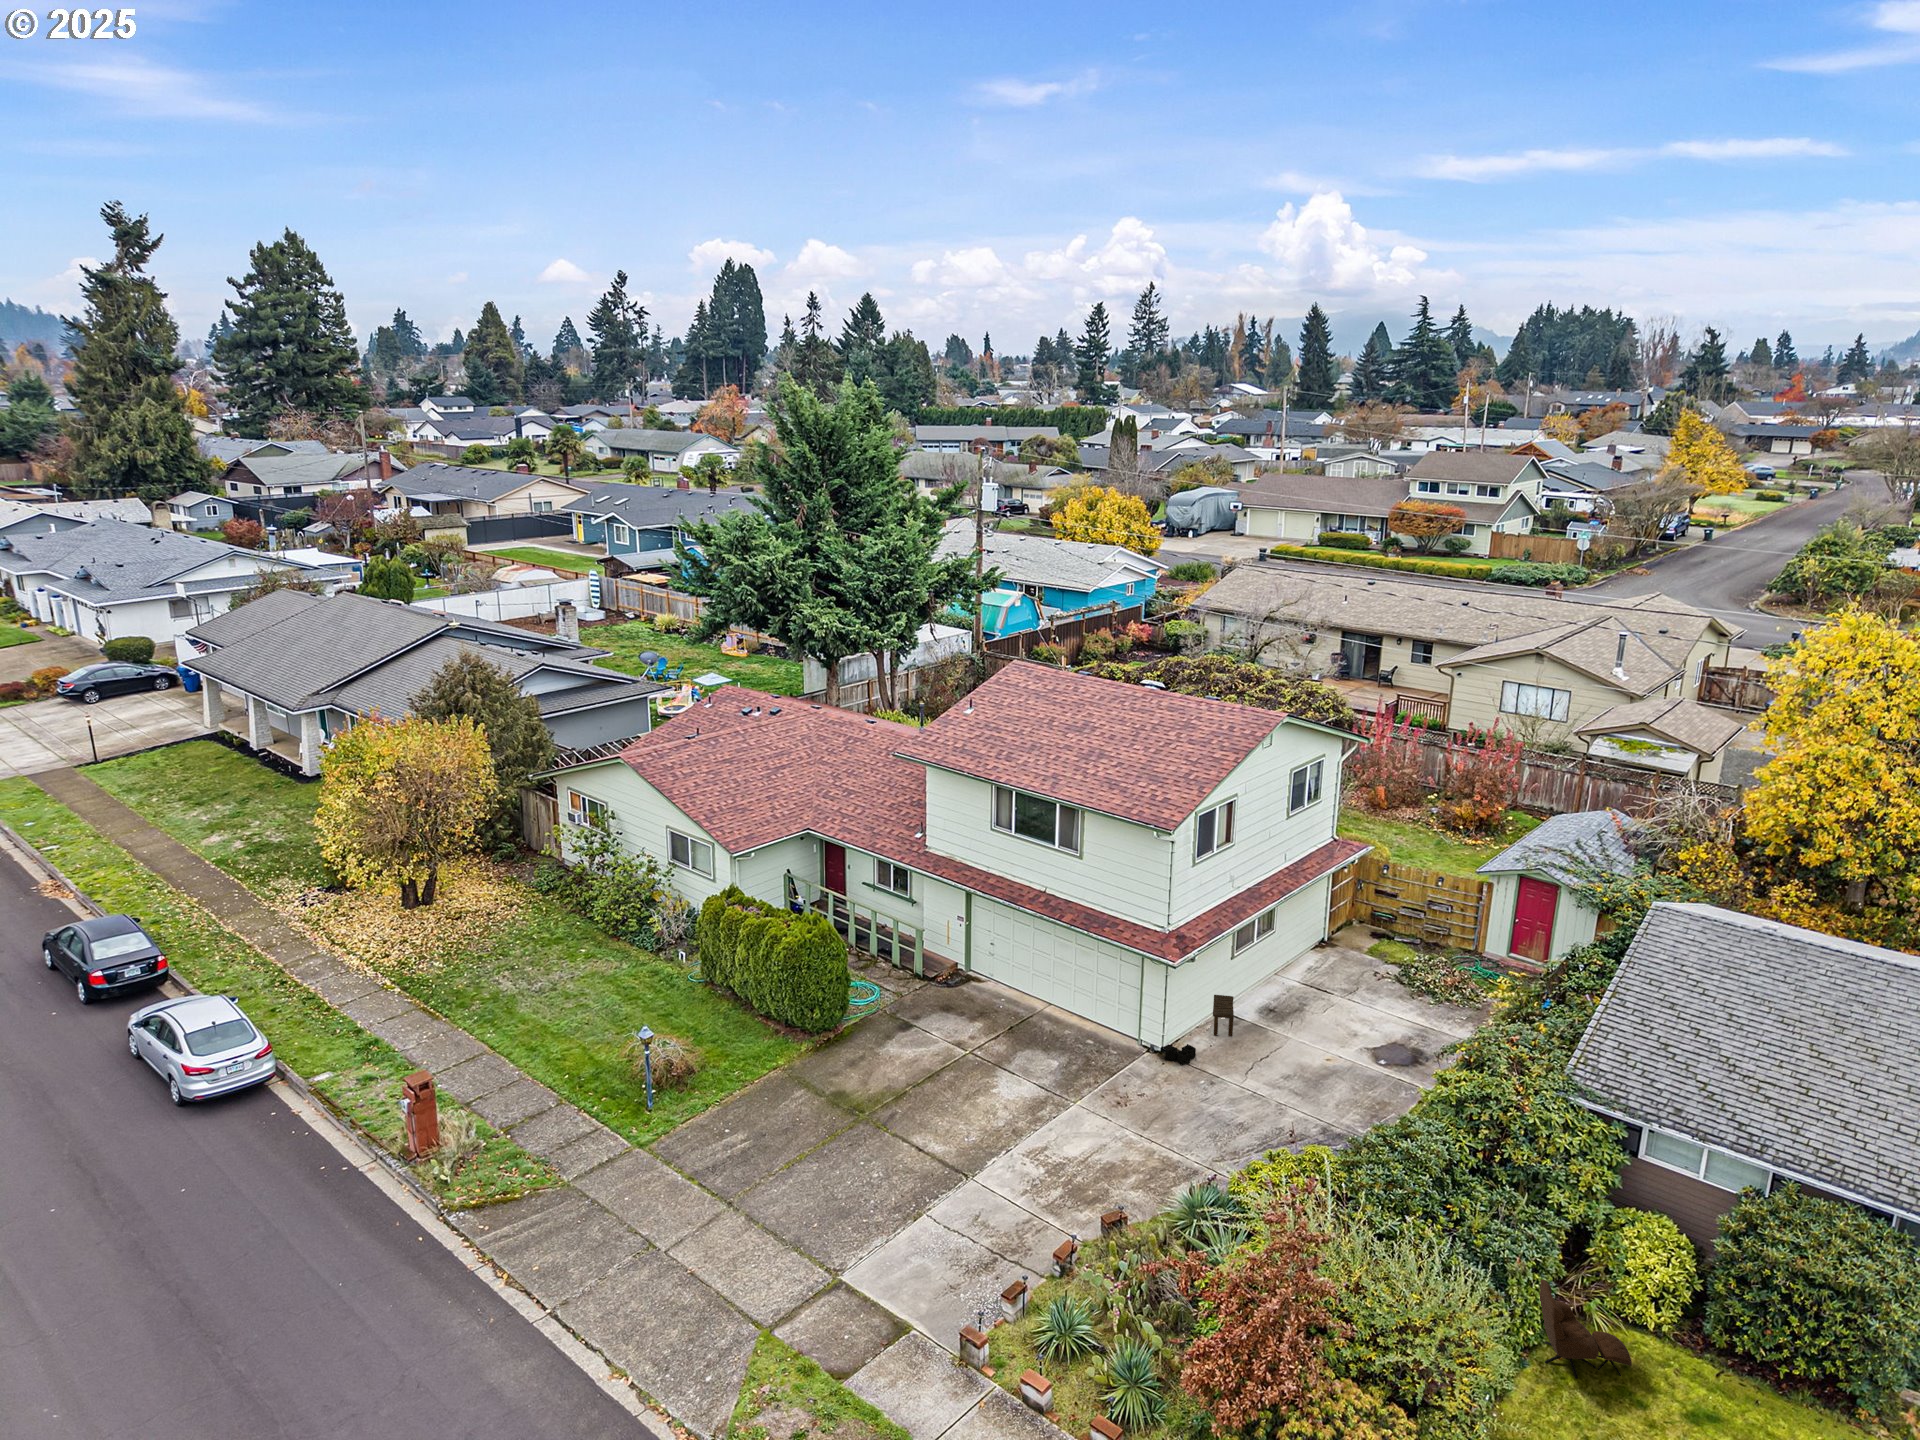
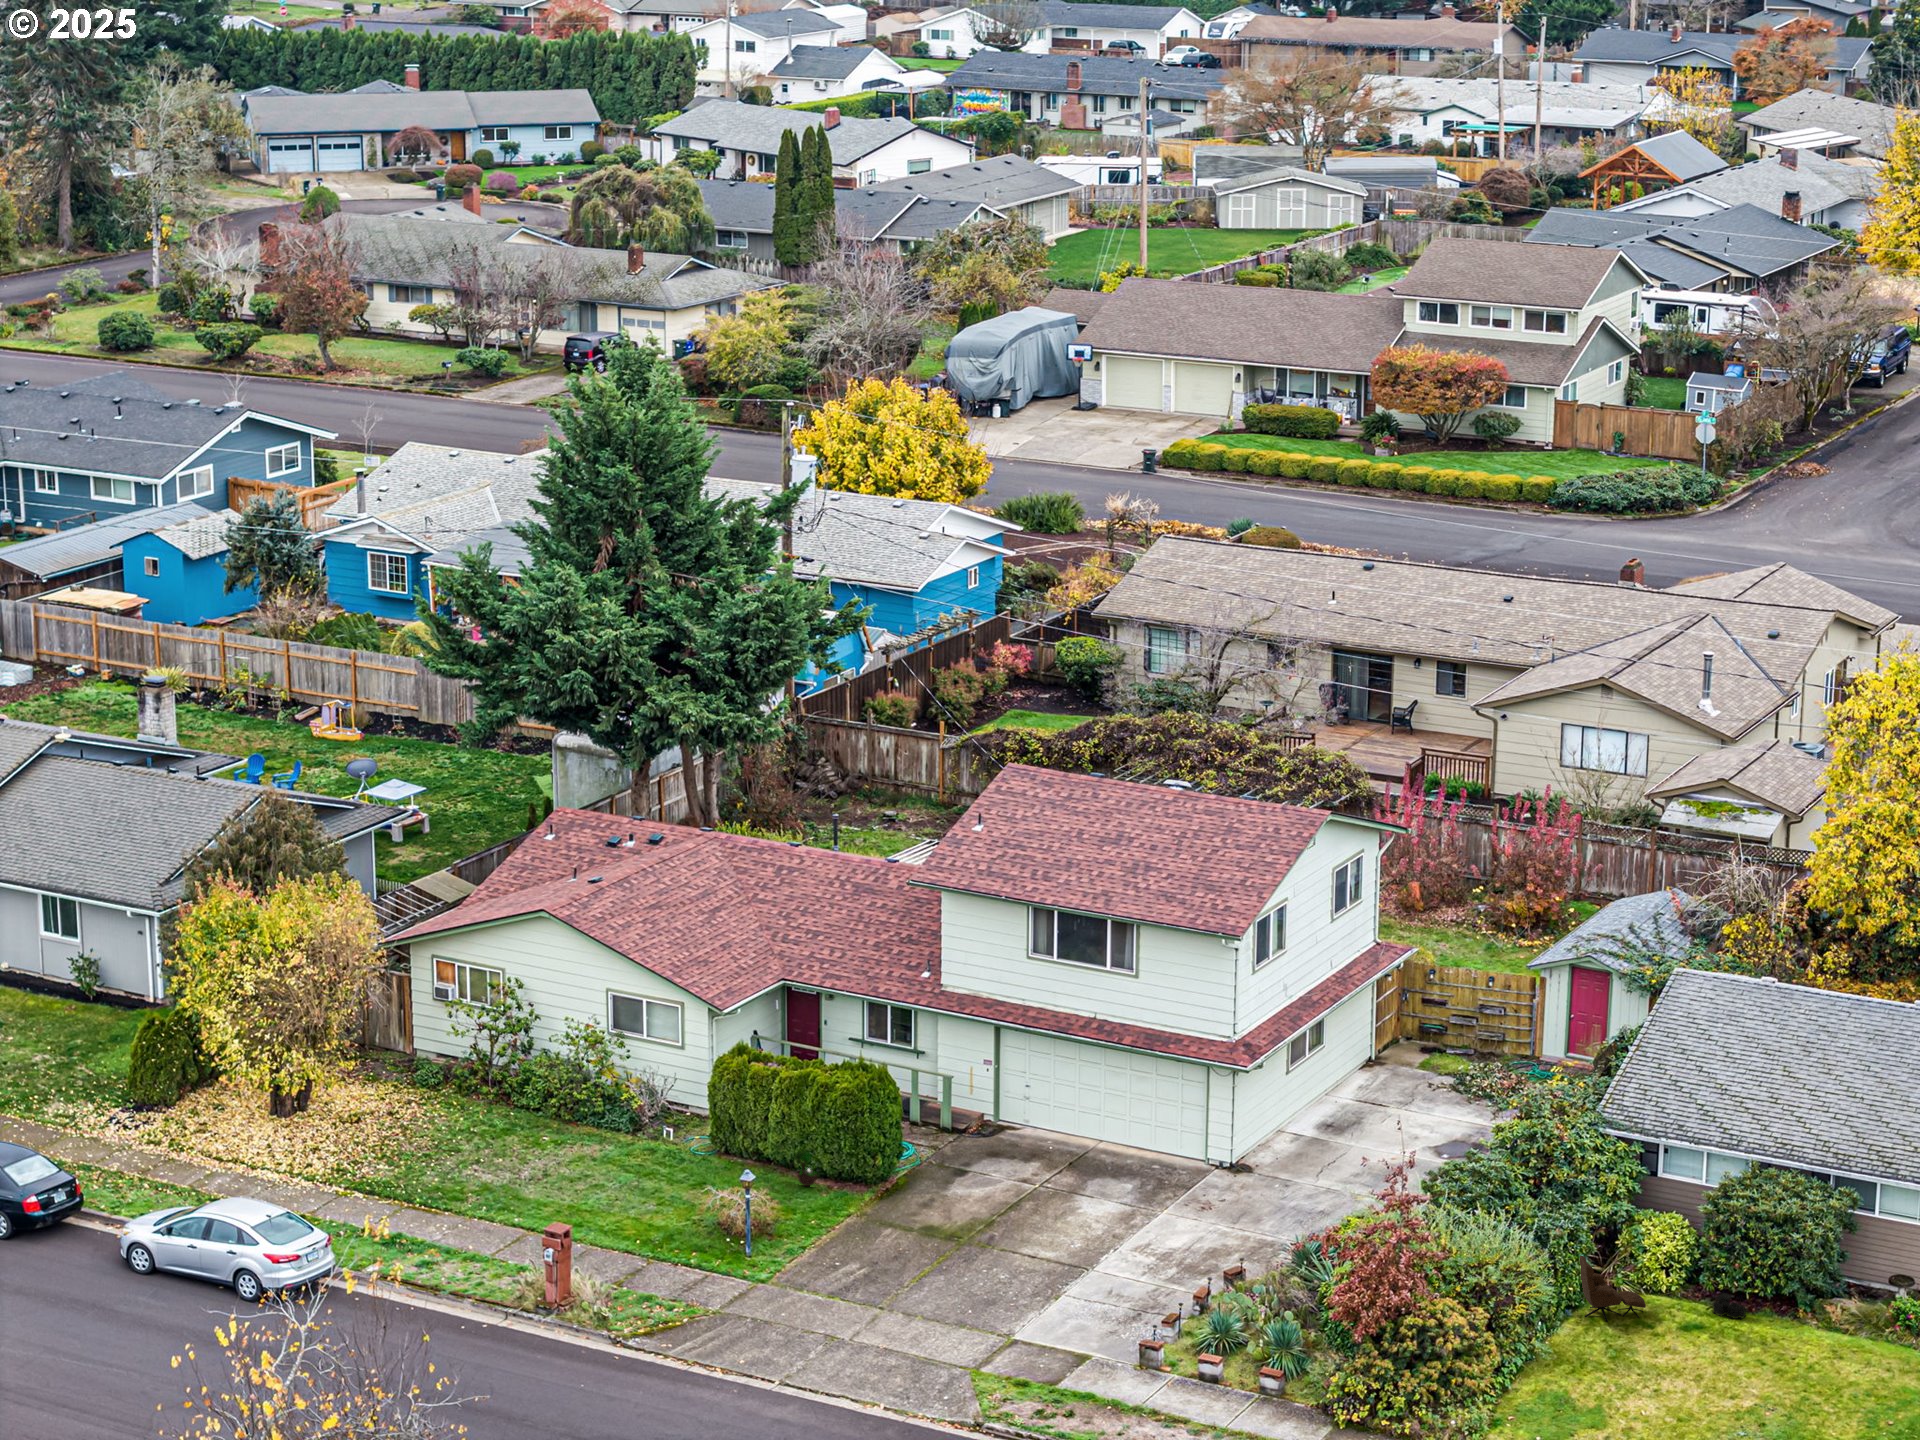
potted tree: none [742,989,770,1027] -> present [791,1149,817,1186]
bench: present [1213,995,1234,1036] -> none [1272,1112,1297,1151]
storage bin: present [1162,1044,1196,1065] -> present [1712,1293,1746,1319]

